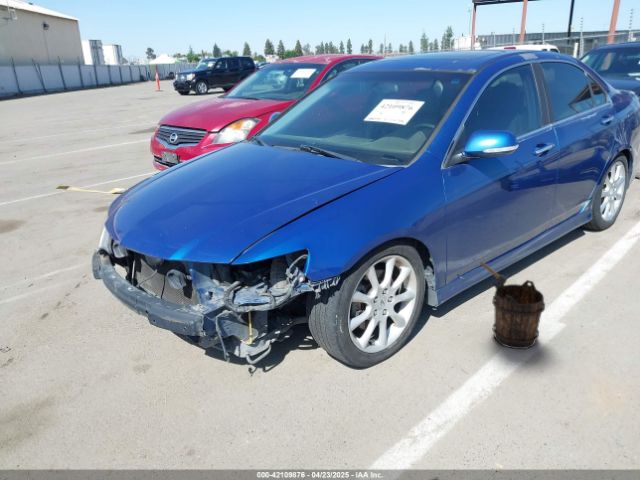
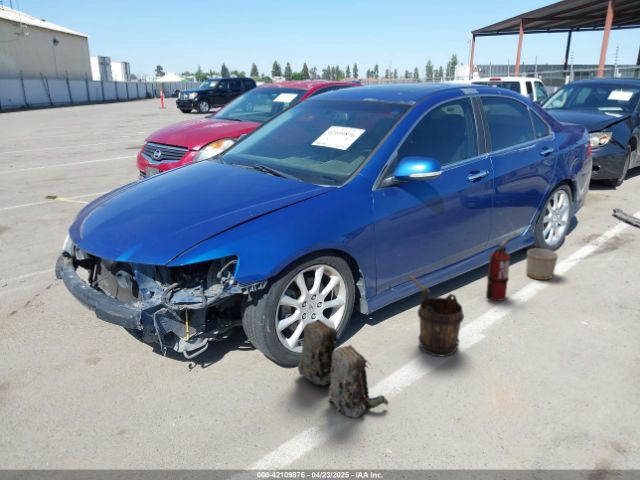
fire extinguisher: none [550,214,578,283] -> present [486,237,510,301]
planter: none [586,225,622,258] -> present [526,249,558,280]
backpack: none [370,317,480,425] -> present [298,321,388,418]

